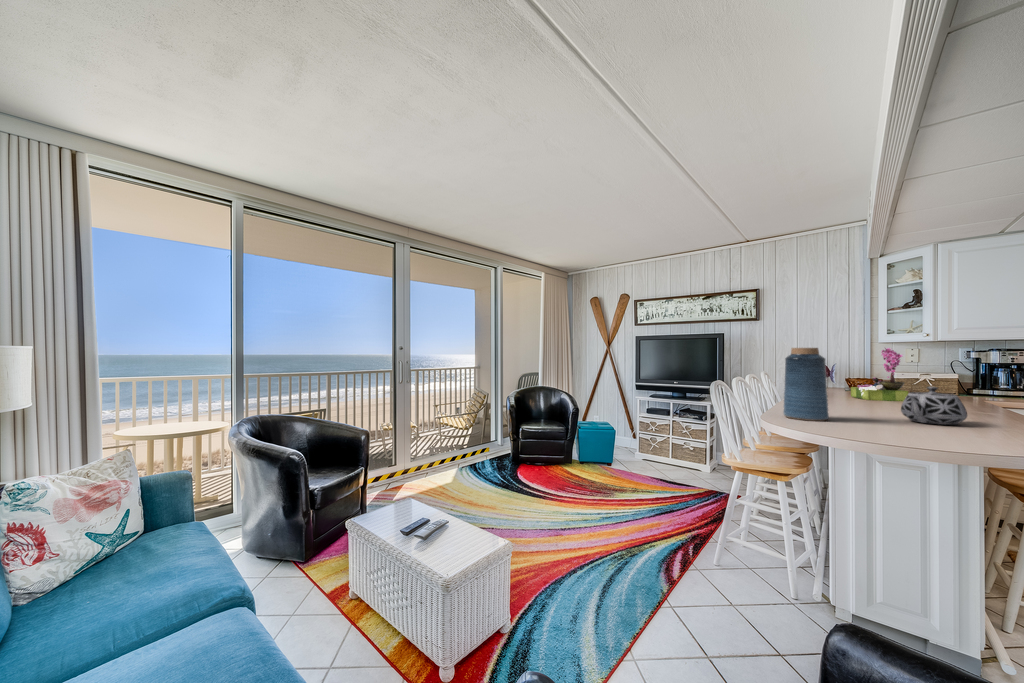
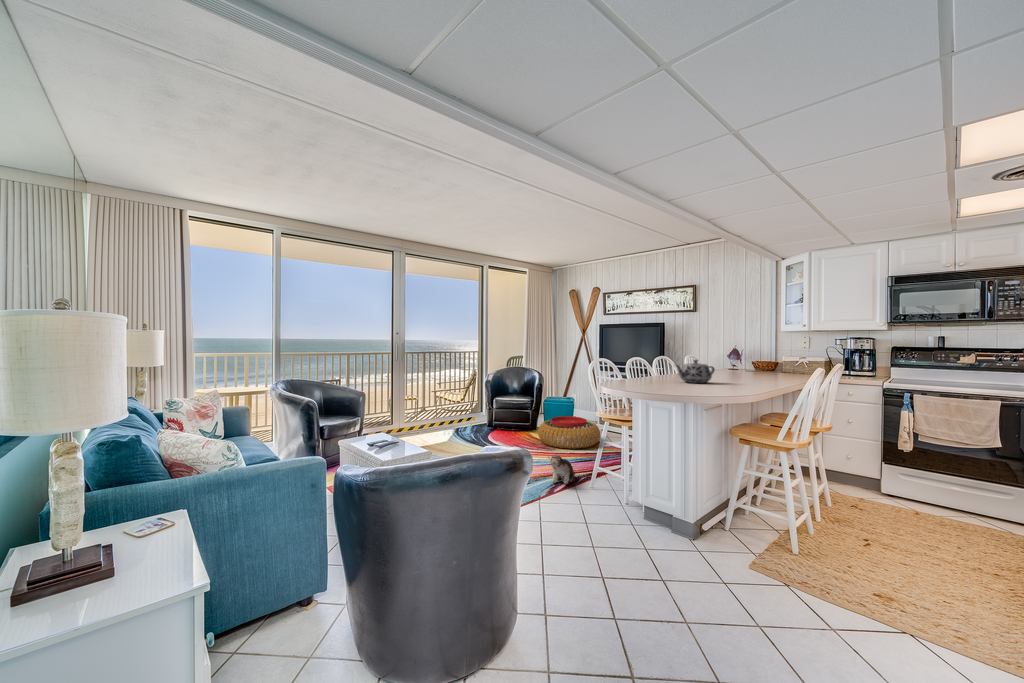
vase: present [783,348,829,421] -> none [609,334,634,381]
flower arrangement: present [851,348,908,401] -> none [725,335,759,376]
pouf: none [585,448,664,492] -> present [538,416,600,449]
plush toy: none [660,521,687,565] -> present [548,454,574,484]

